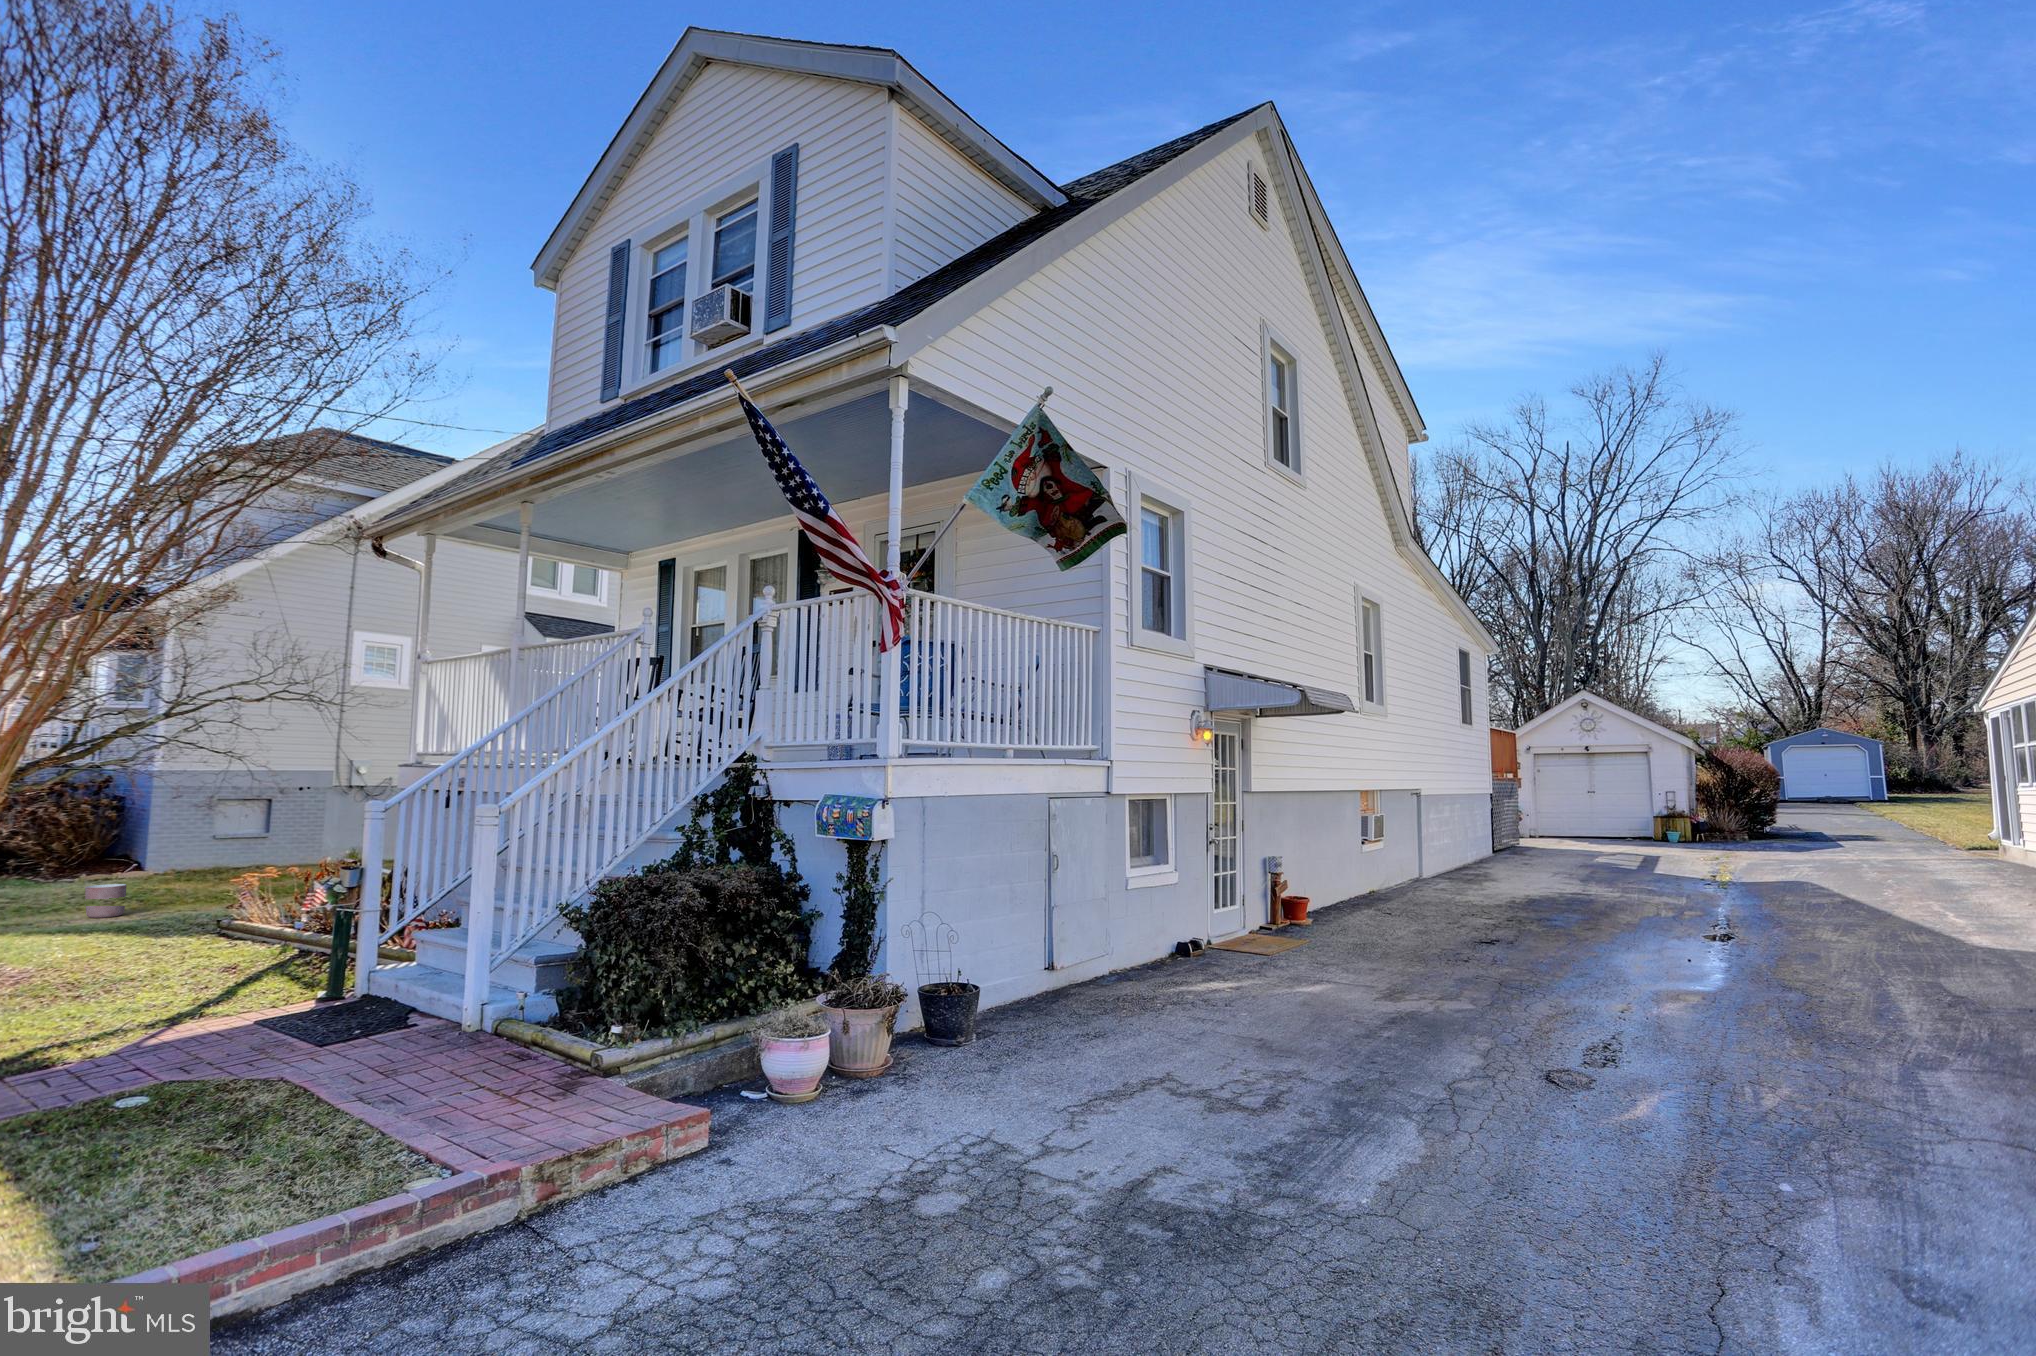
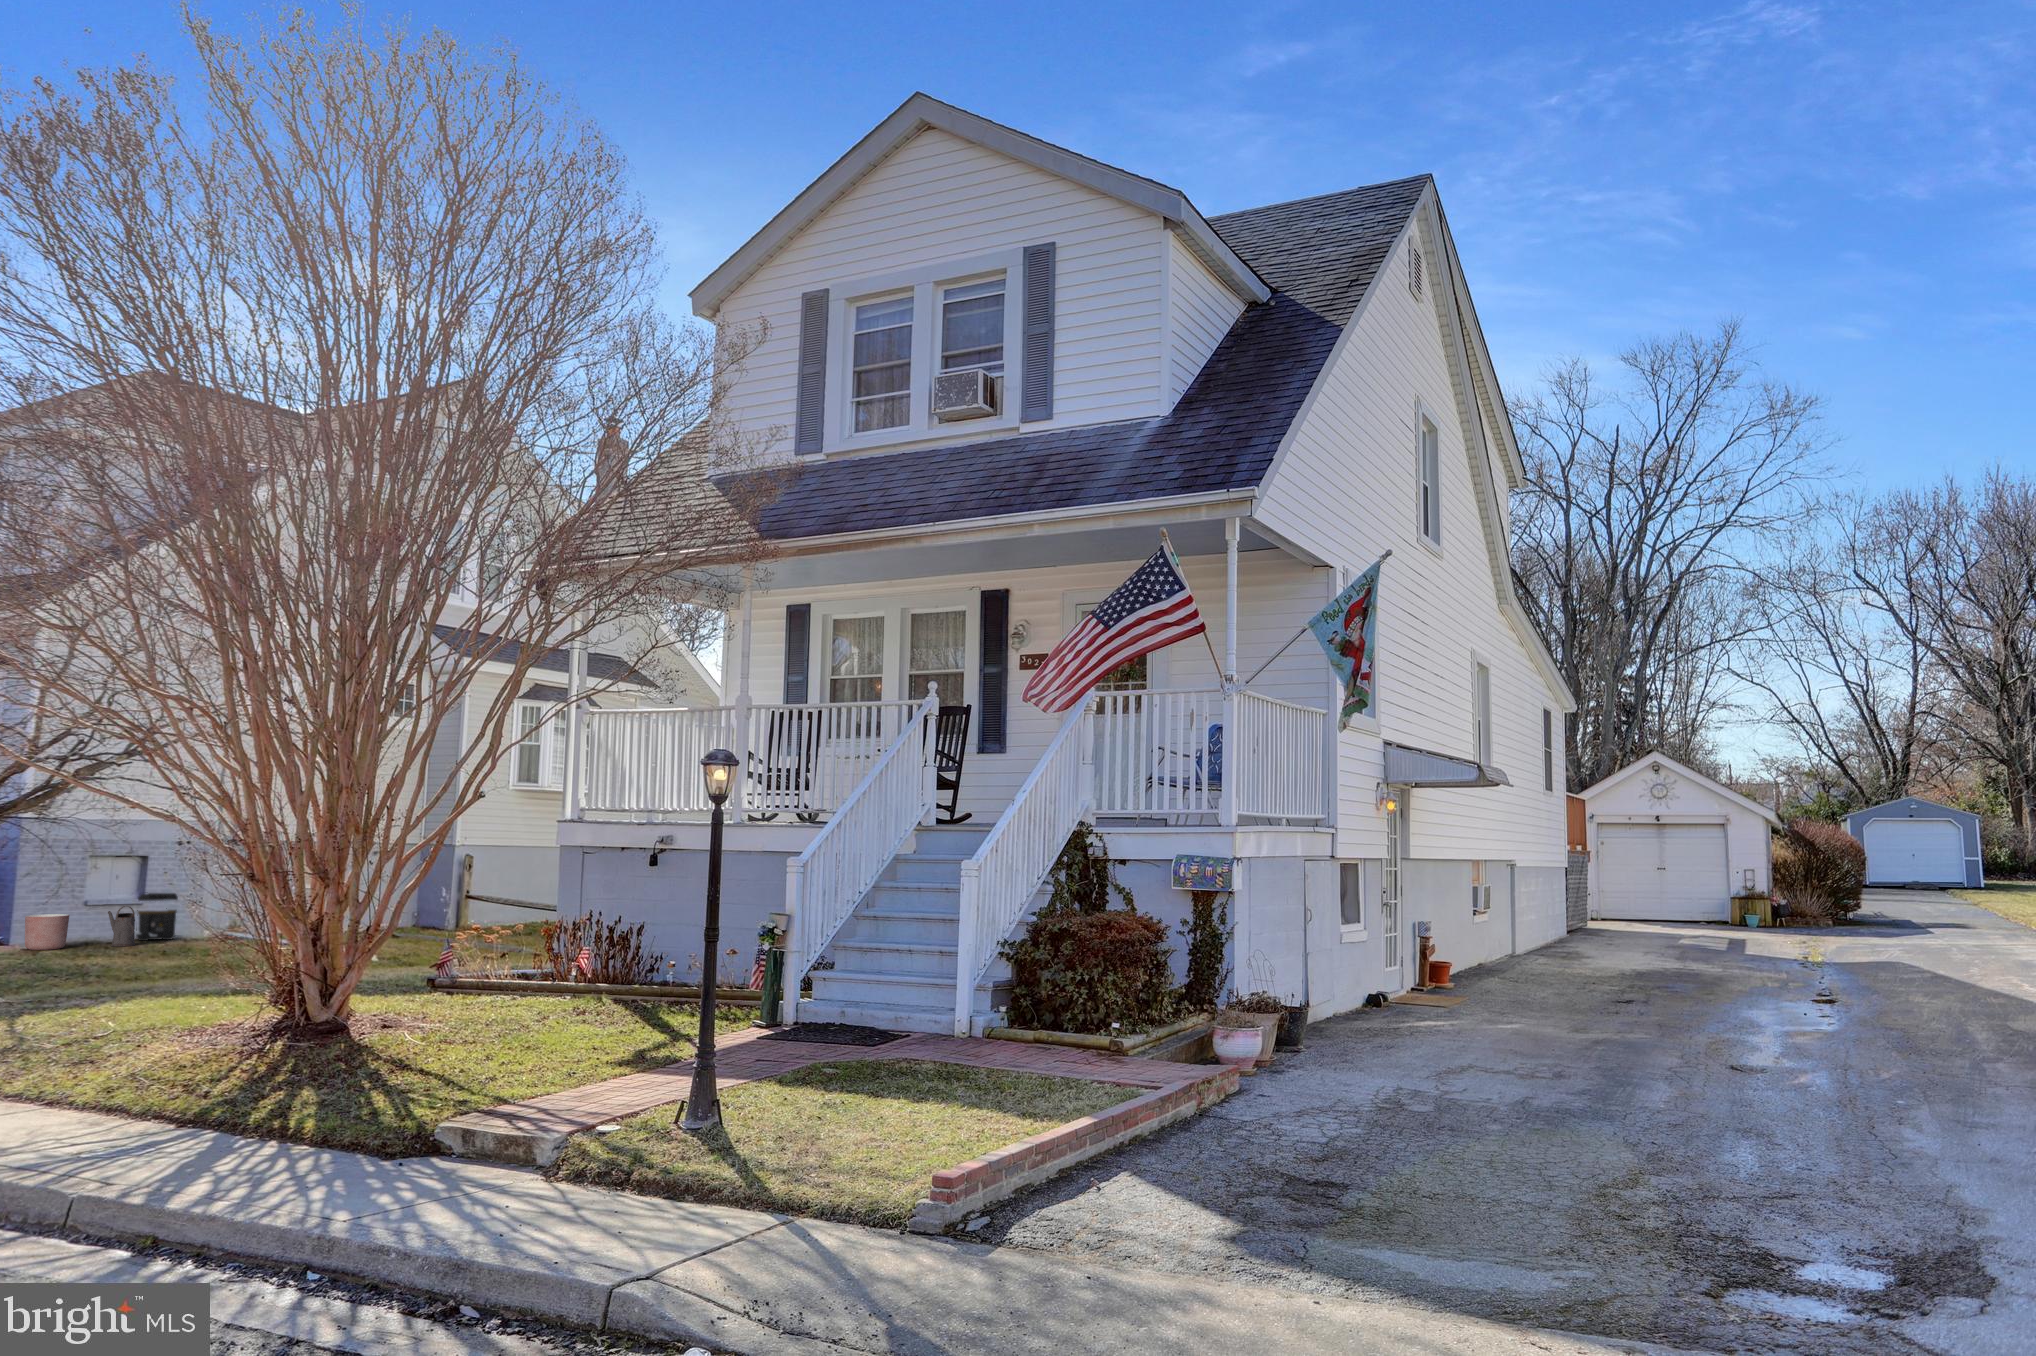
toolbox: none [191,859,228,905] -> present [136,892,178,941]
watering can: none [163,874,189,912] -> present [108,906,135,946]

